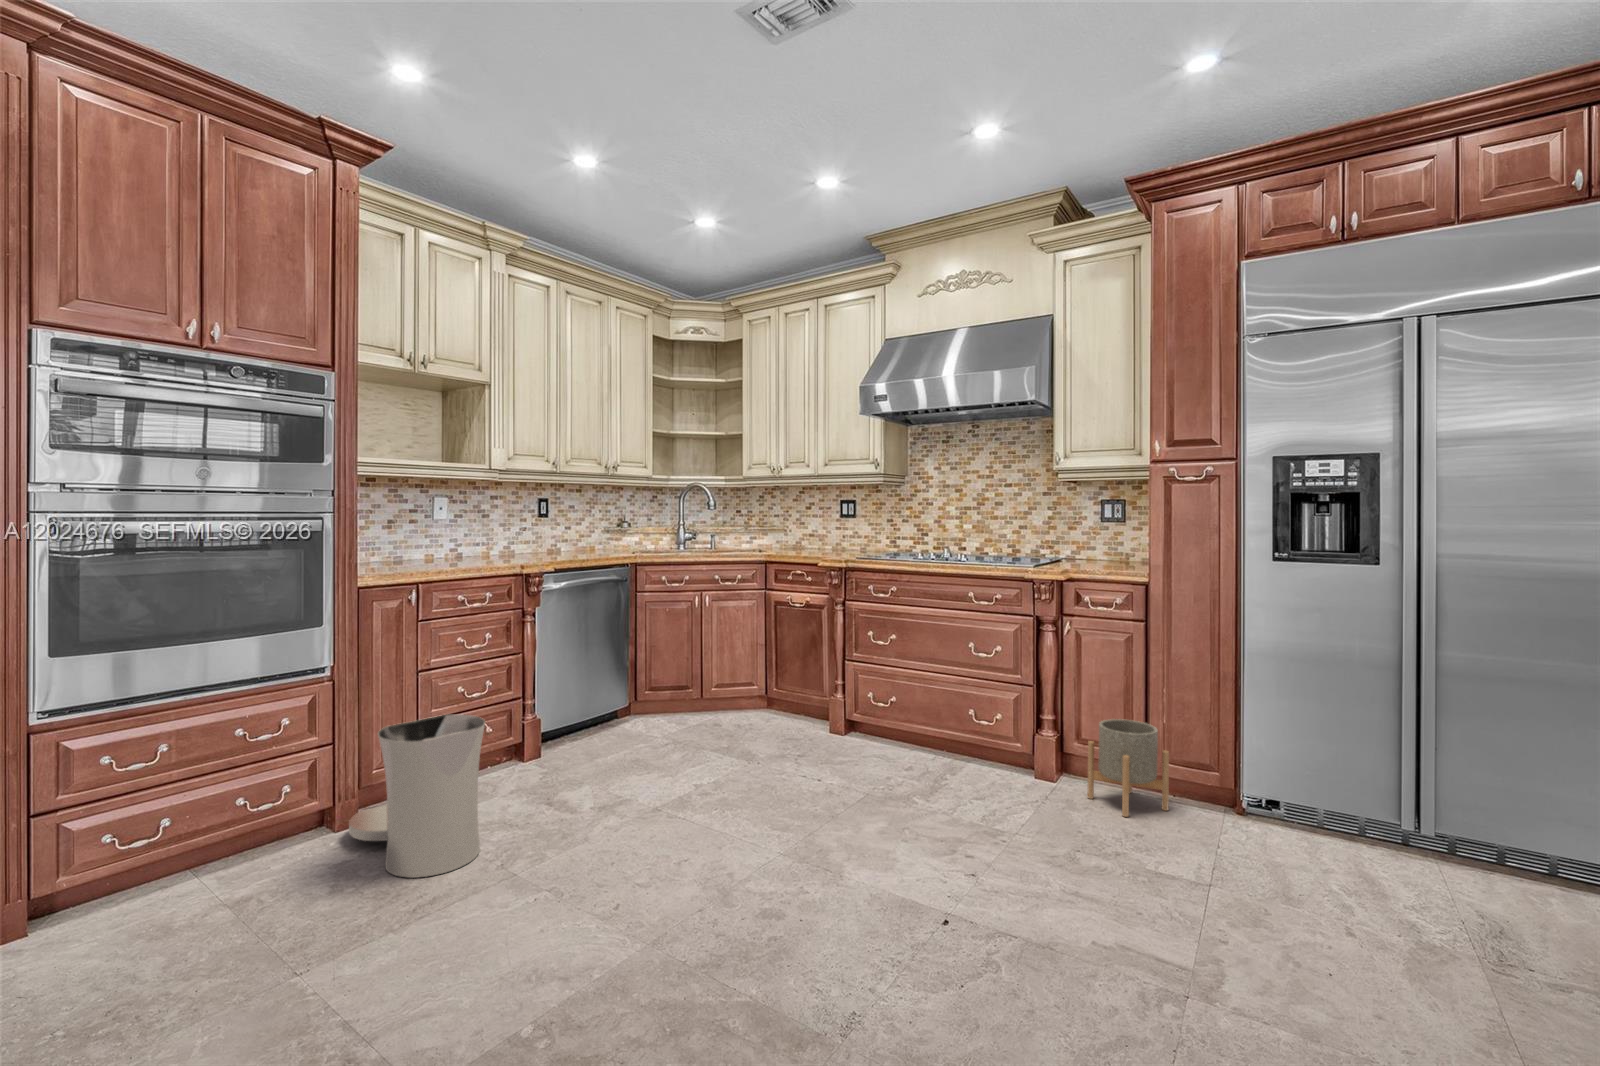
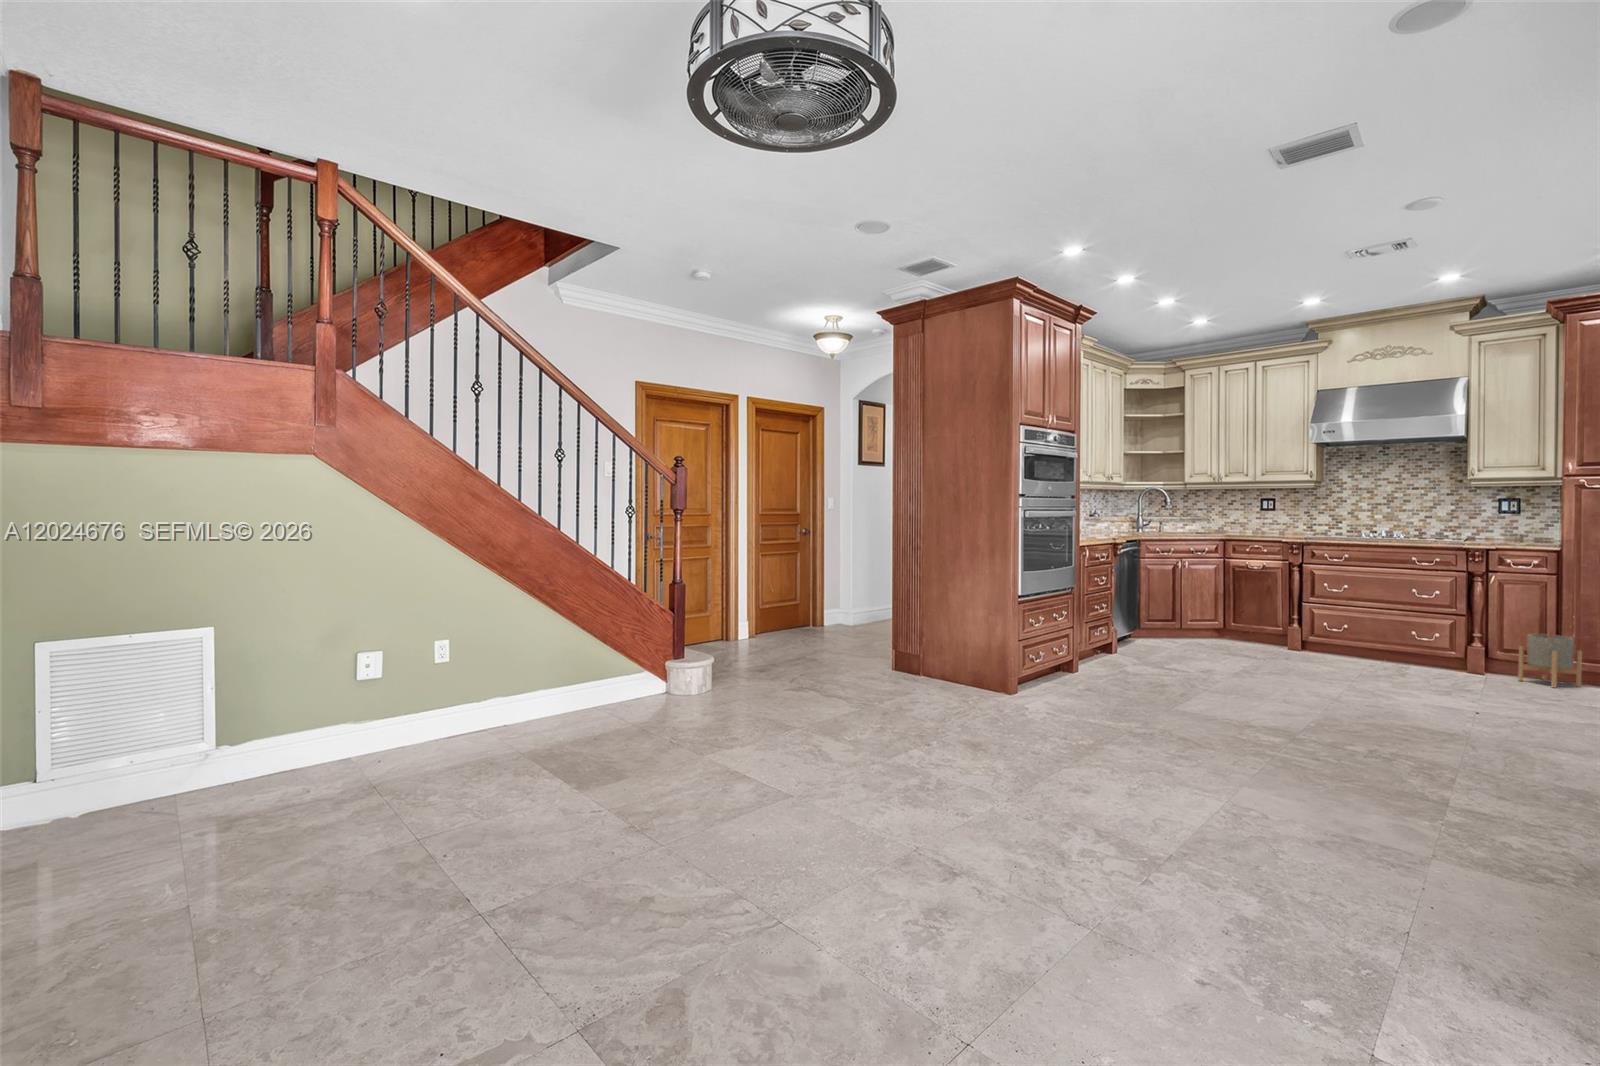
trash can: present [349,714,485,878] -> none [1092,613,1189,688]

